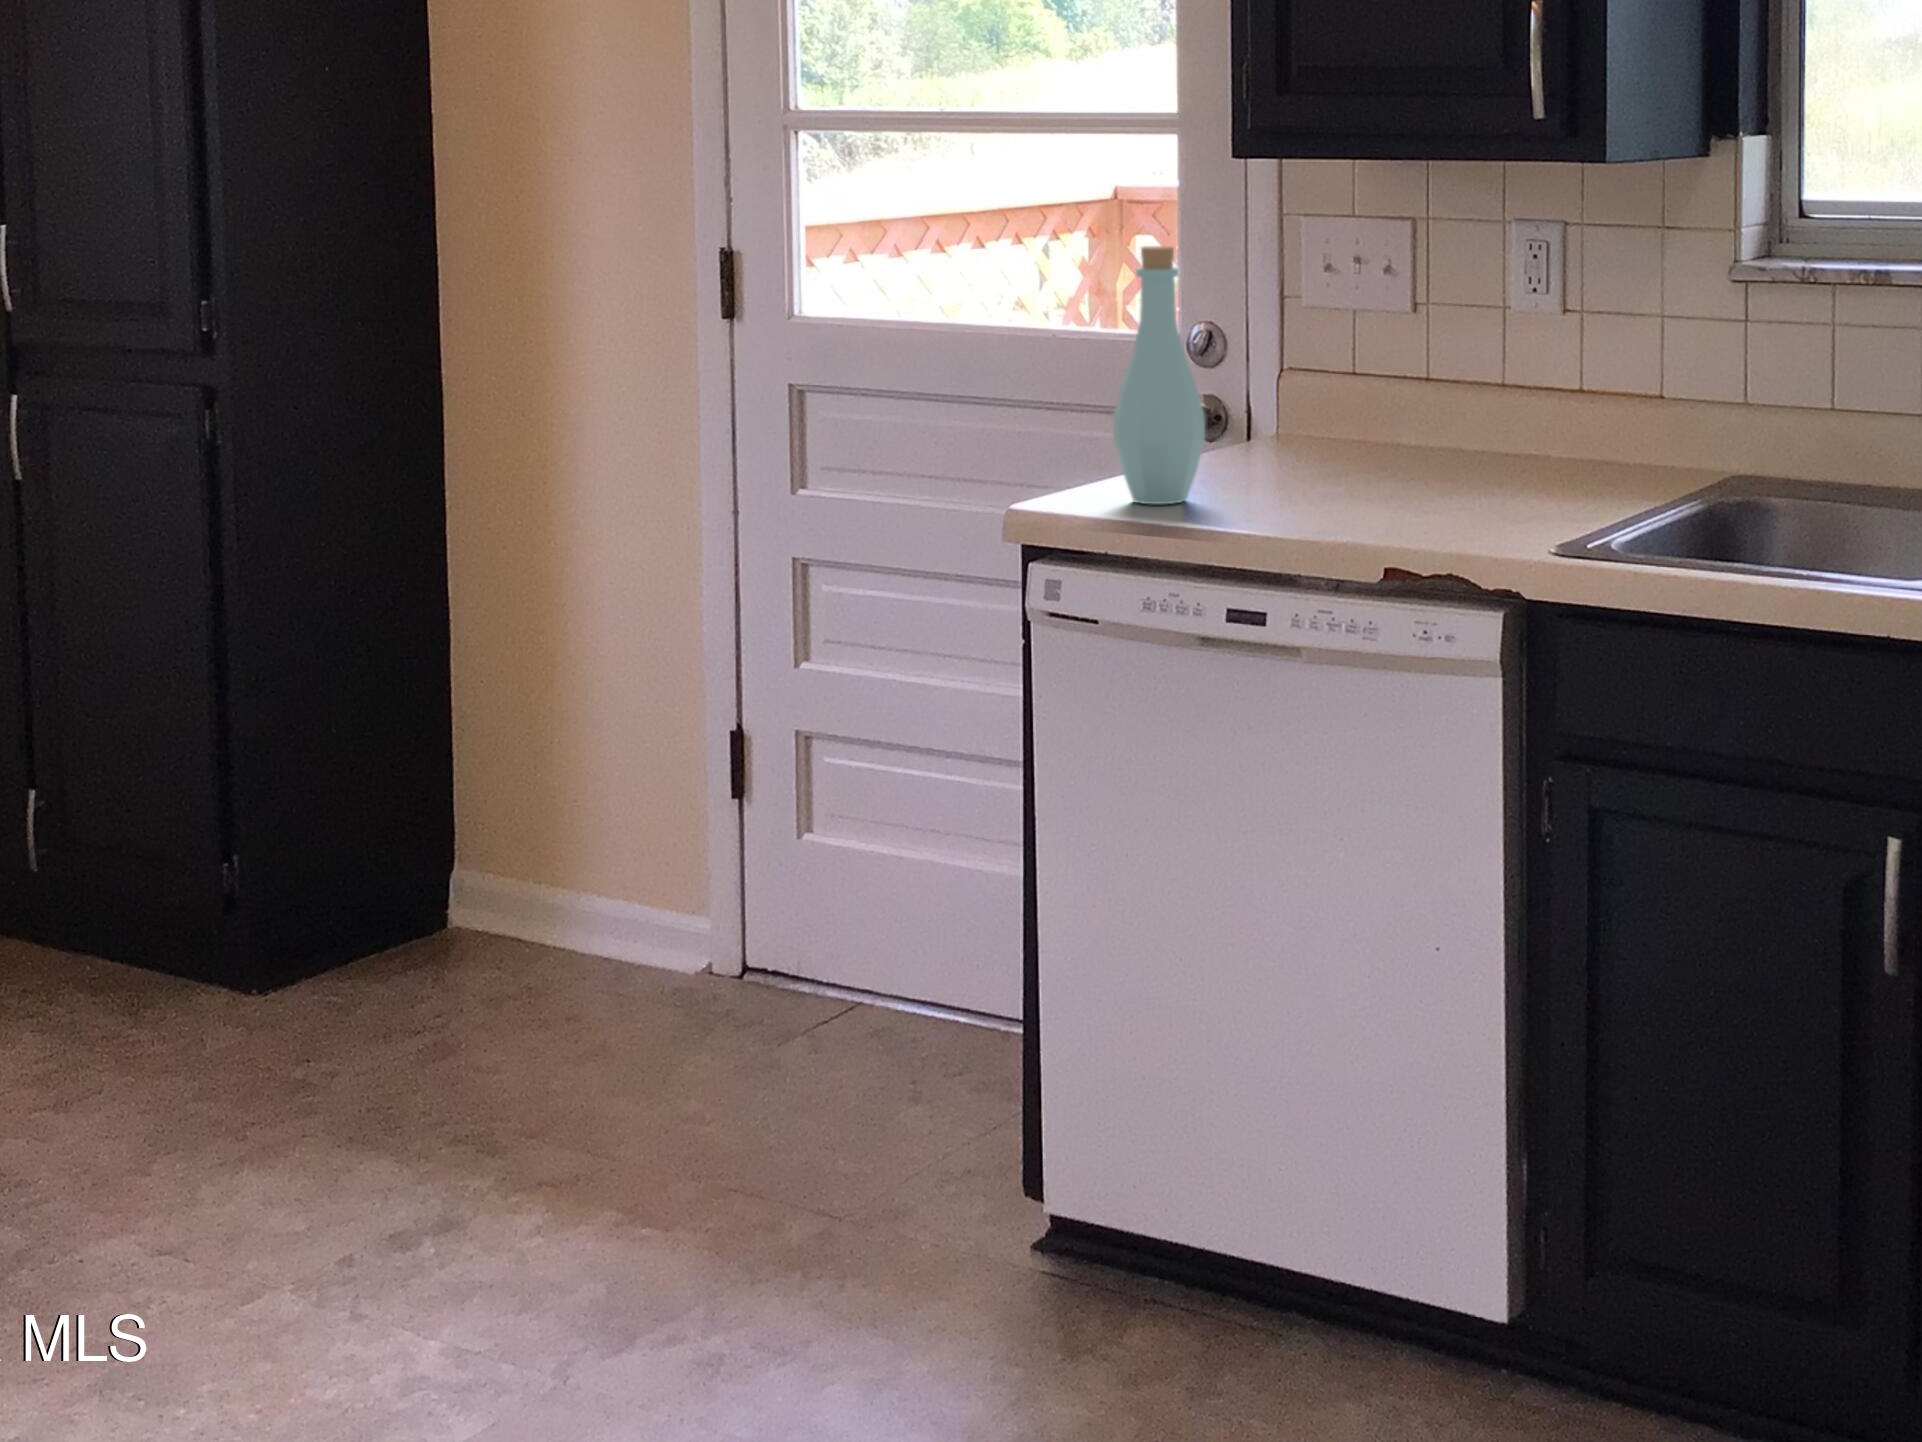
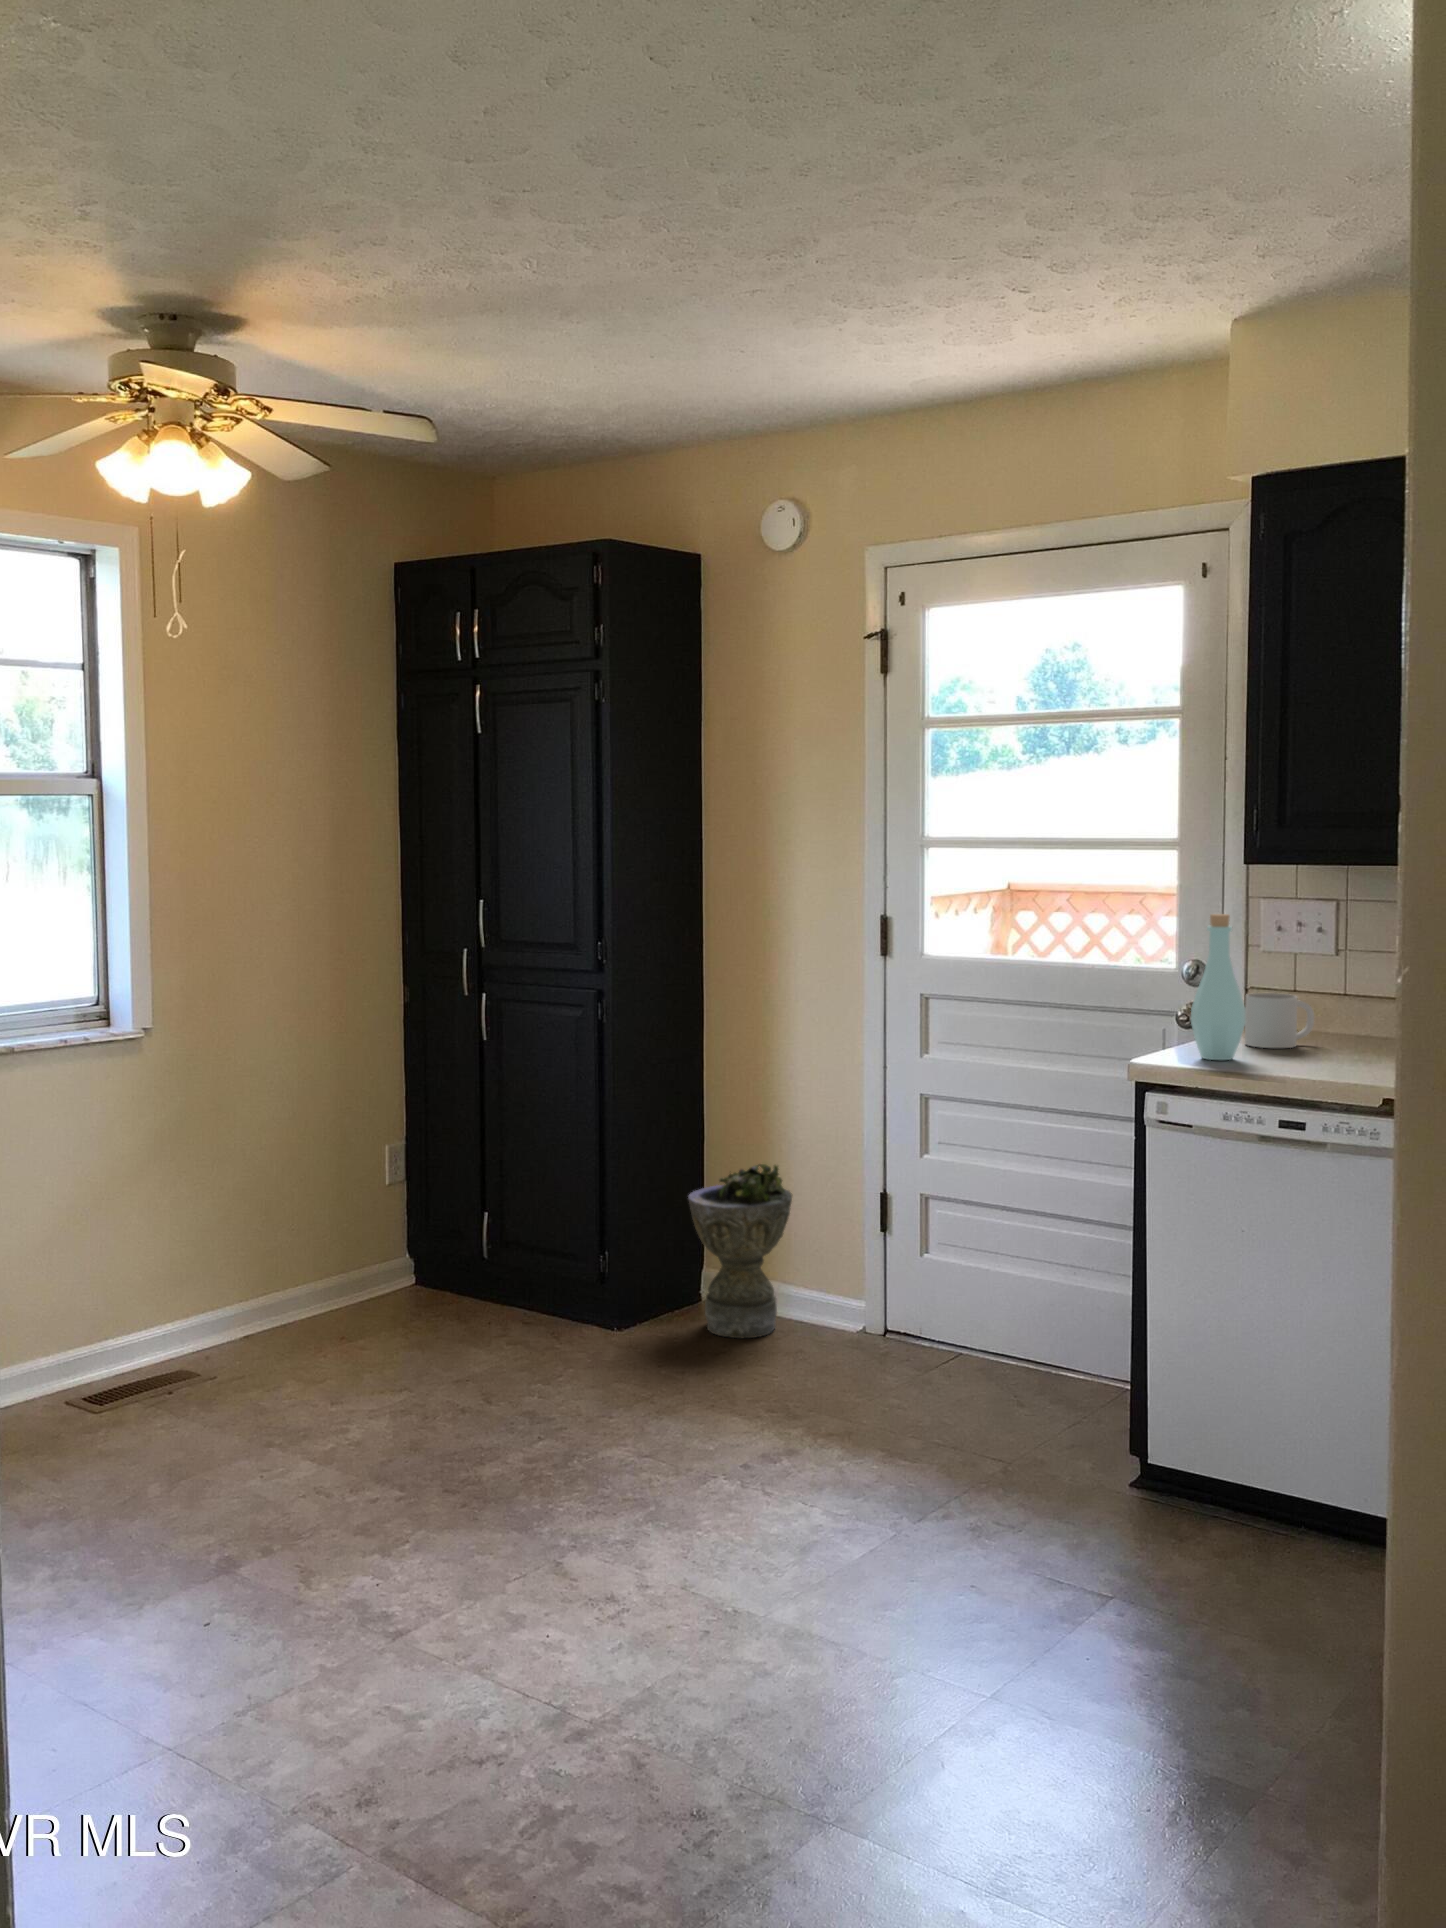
mug: none [1237,381,1355,478] -> present [1245,993,1314,1048]
planter: none [386,685,579,996] -> present [688,1164,792,1338]

